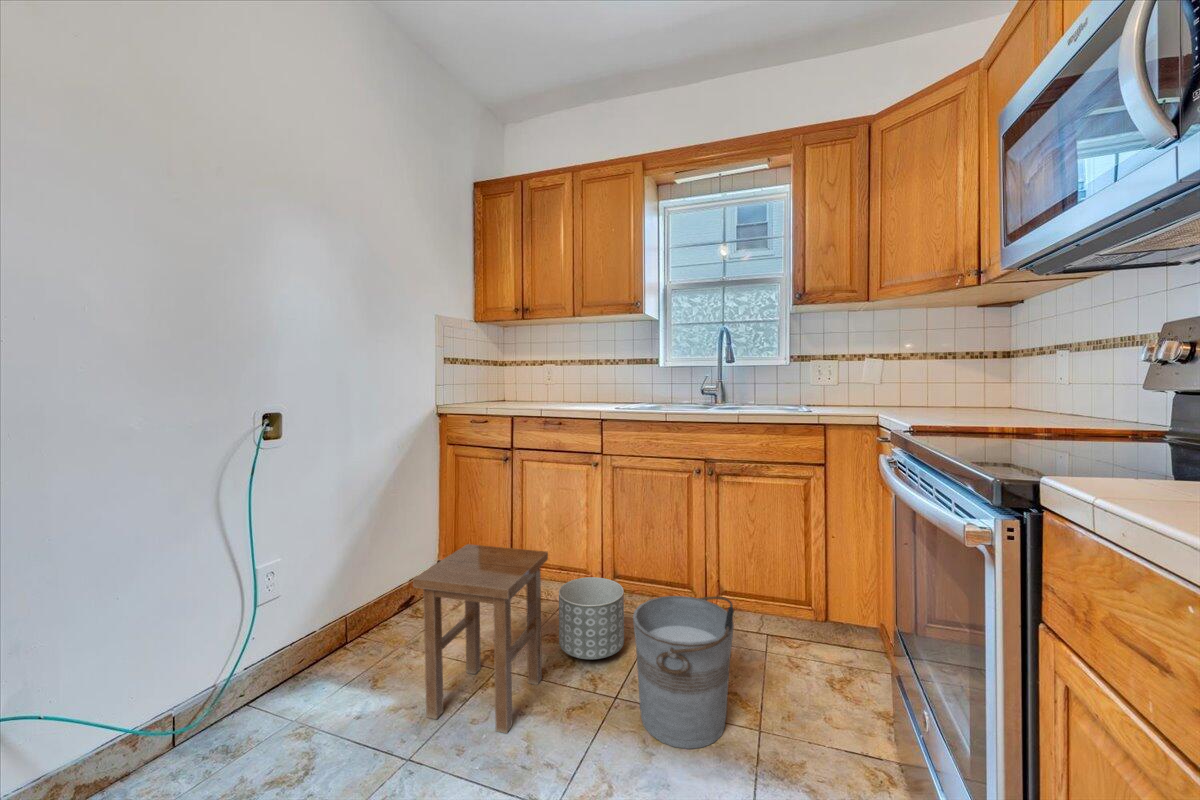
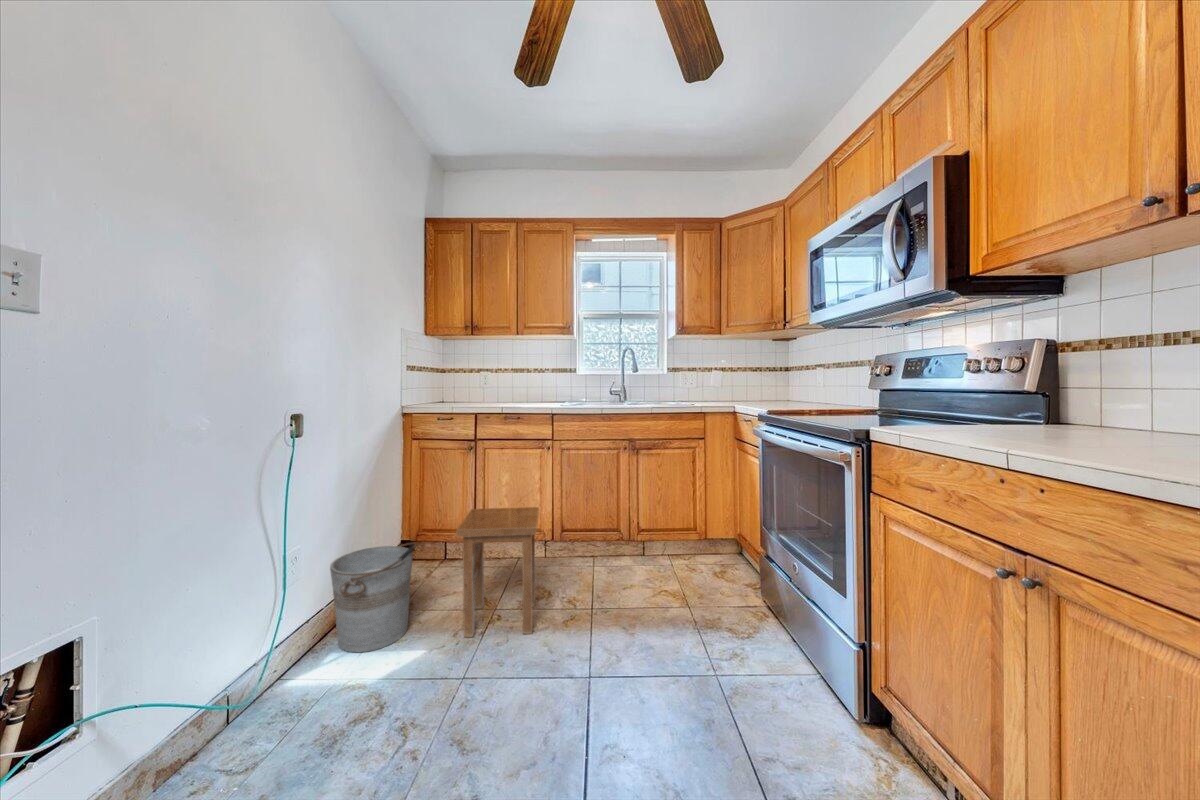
planter: present [559,577,624,659] -> none [537,529,584,586]
bucket: present [633,596,734,749] -> present [330,542,417,652]

